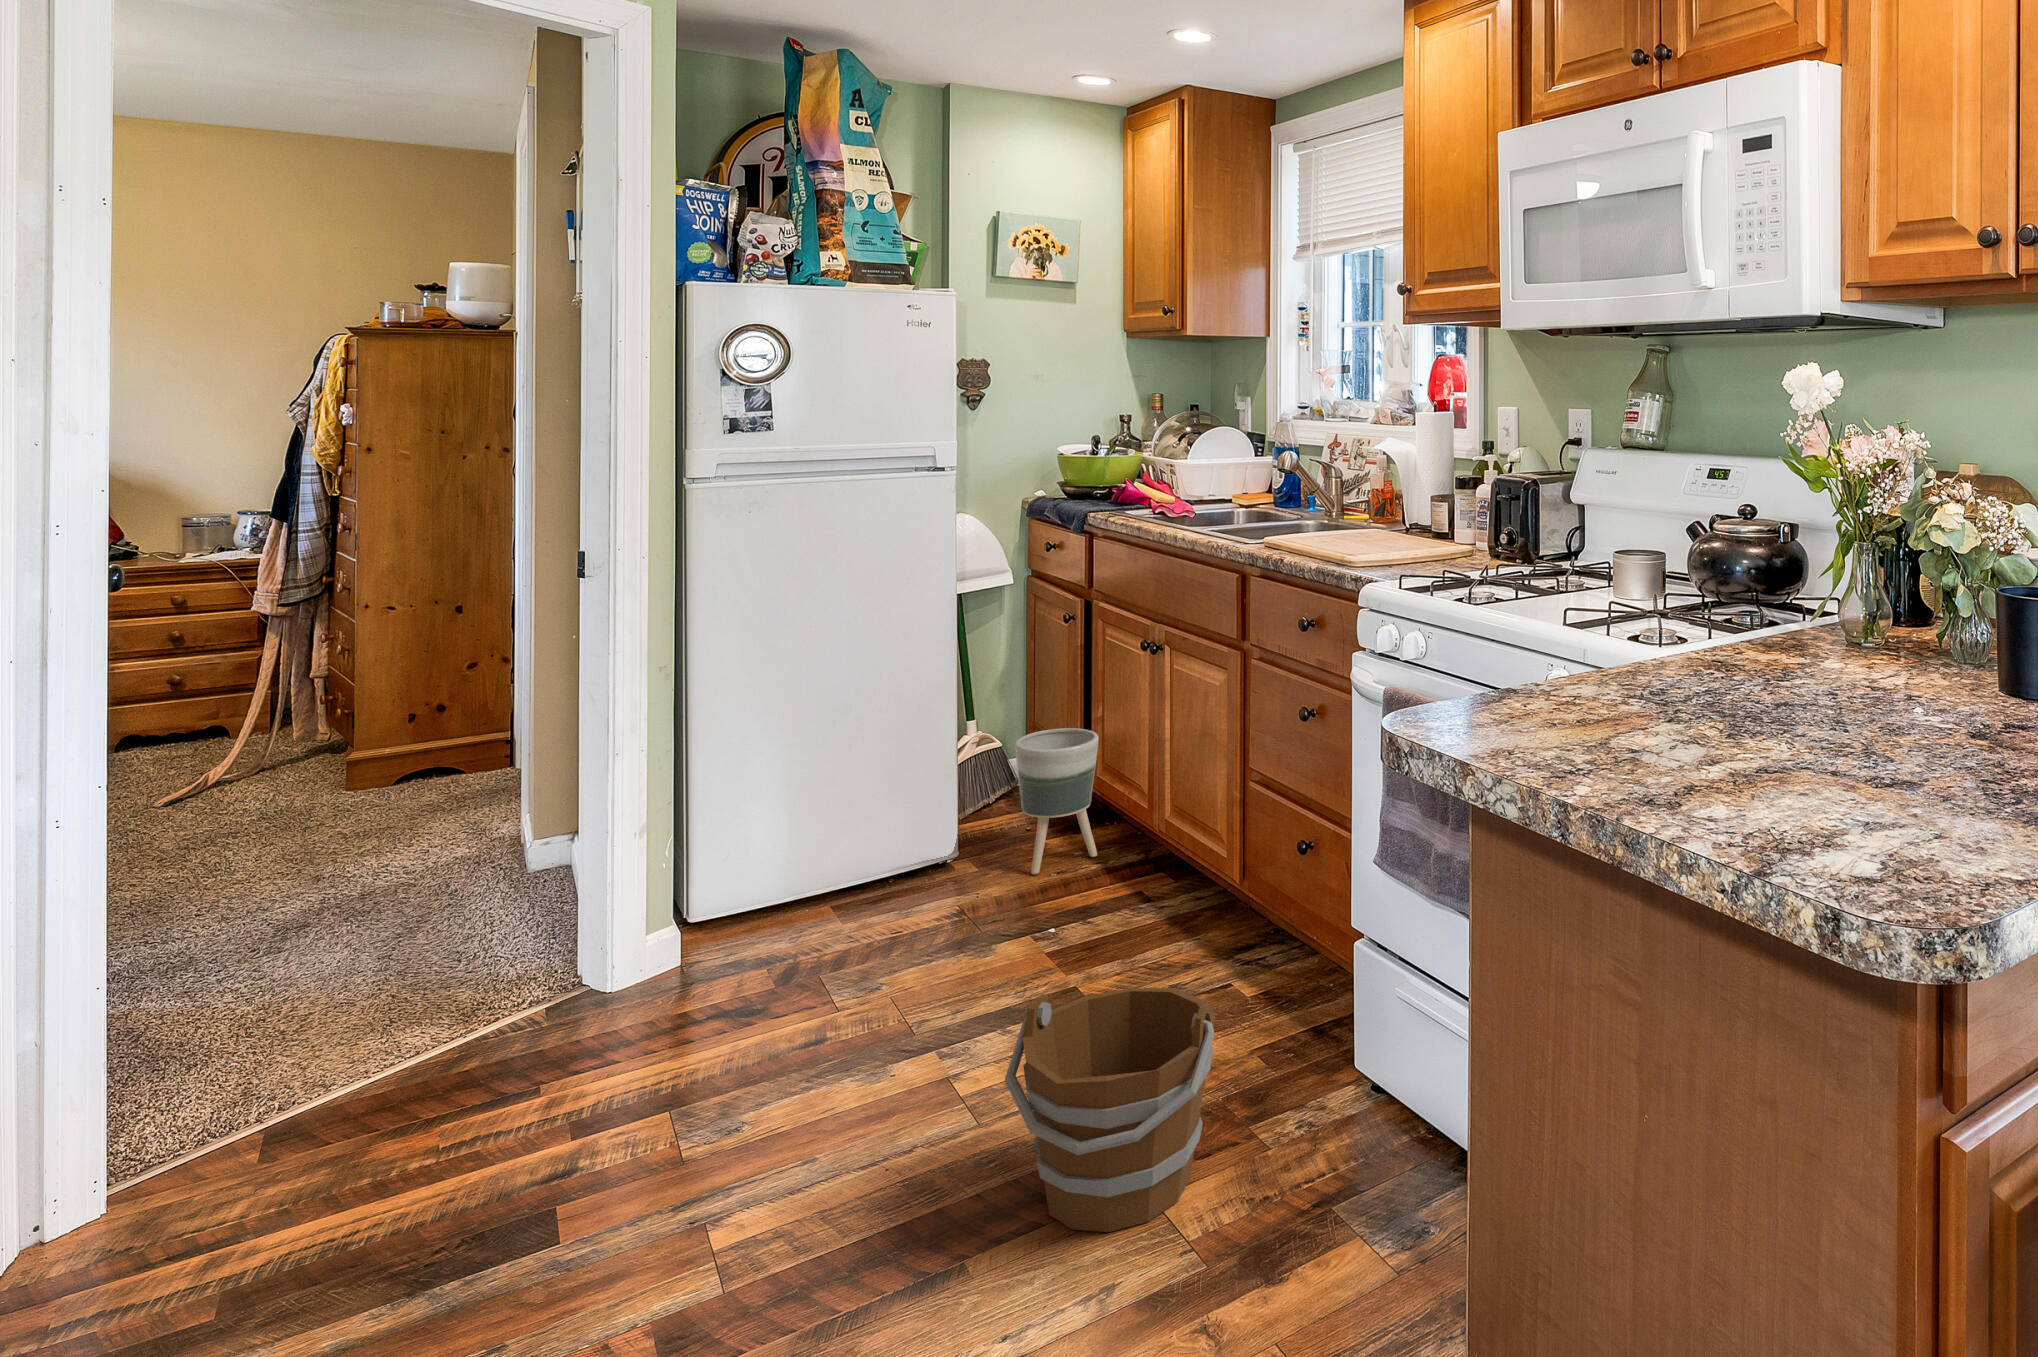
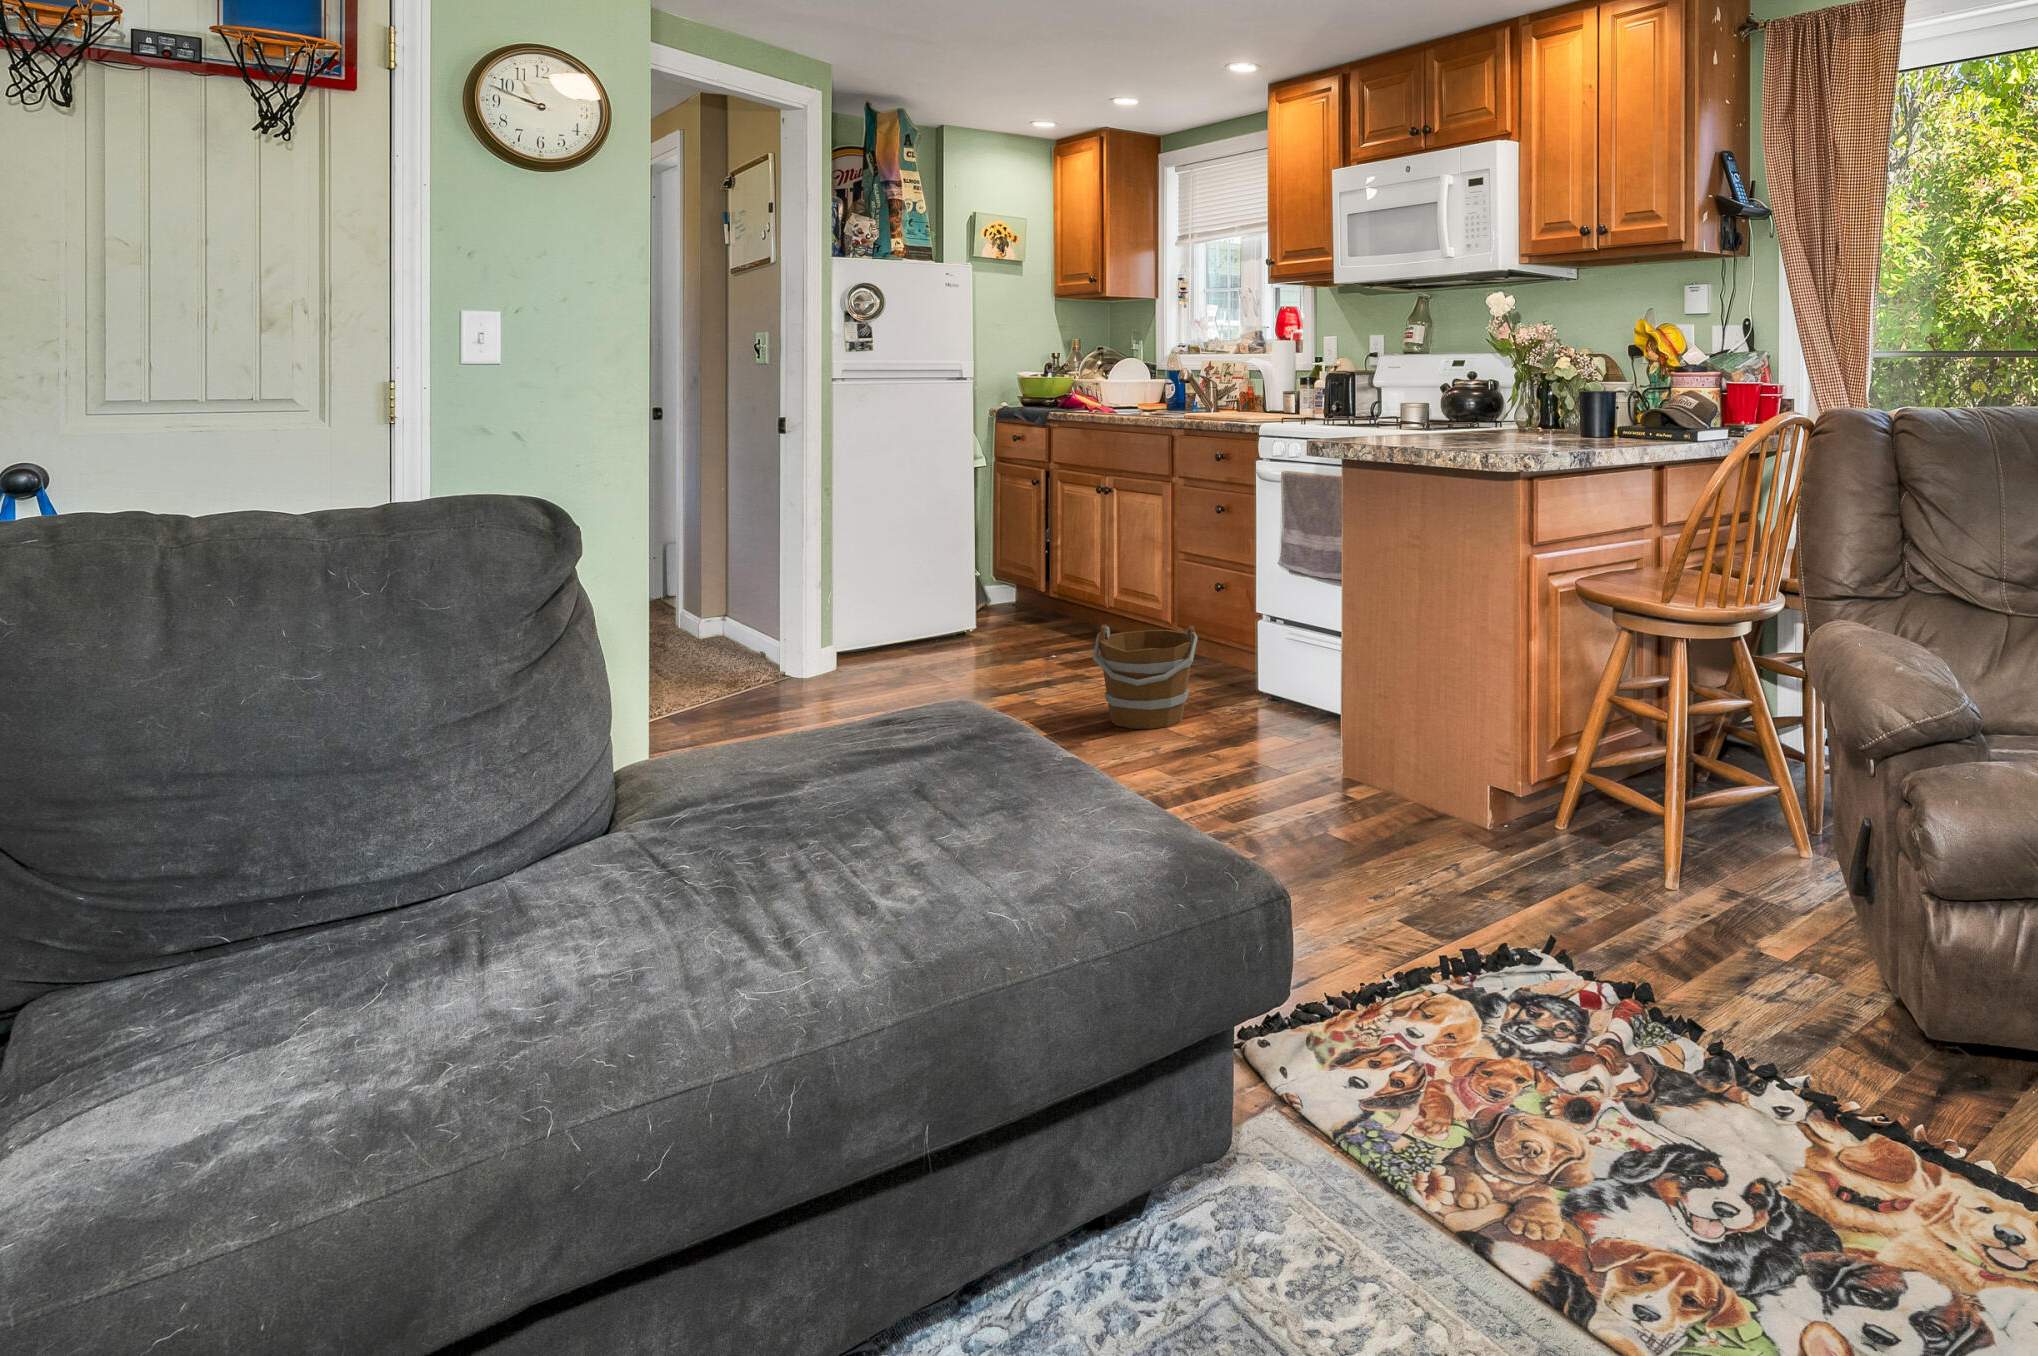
planter: present [1015,728,1099,874] -> none [1015,549,1067,635]

